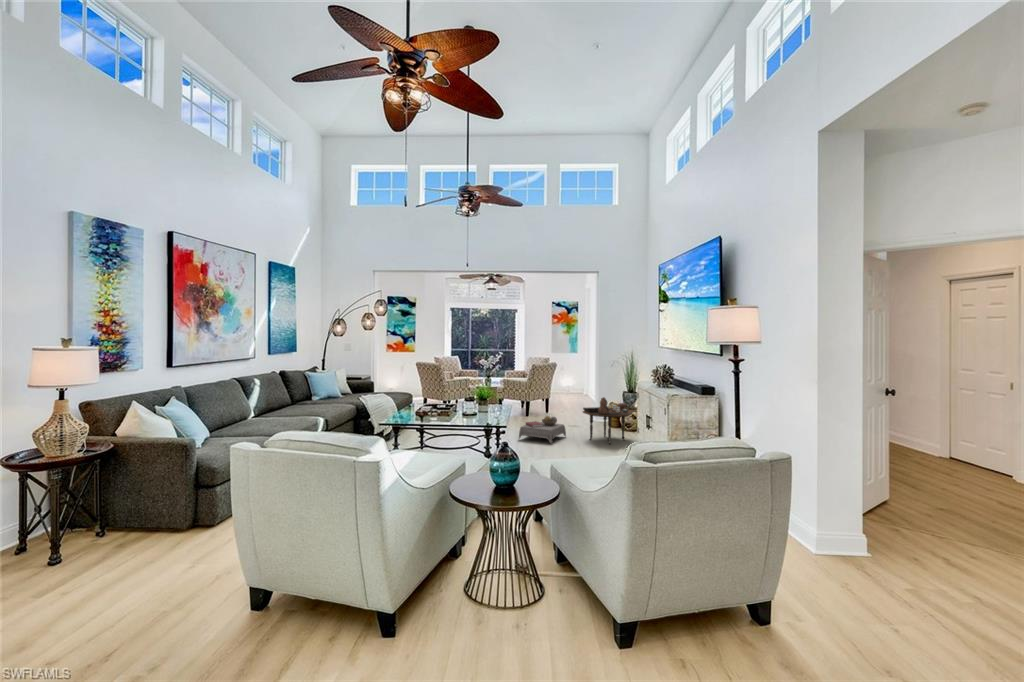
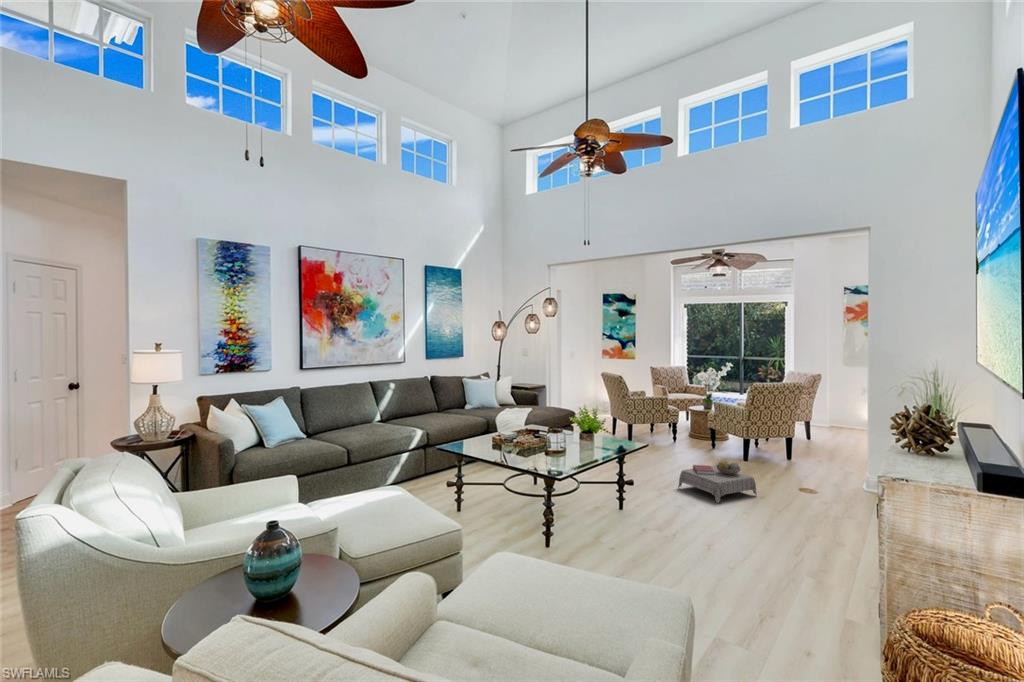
side table: present [583,397,635,445] -> none [778,444,881,523]

